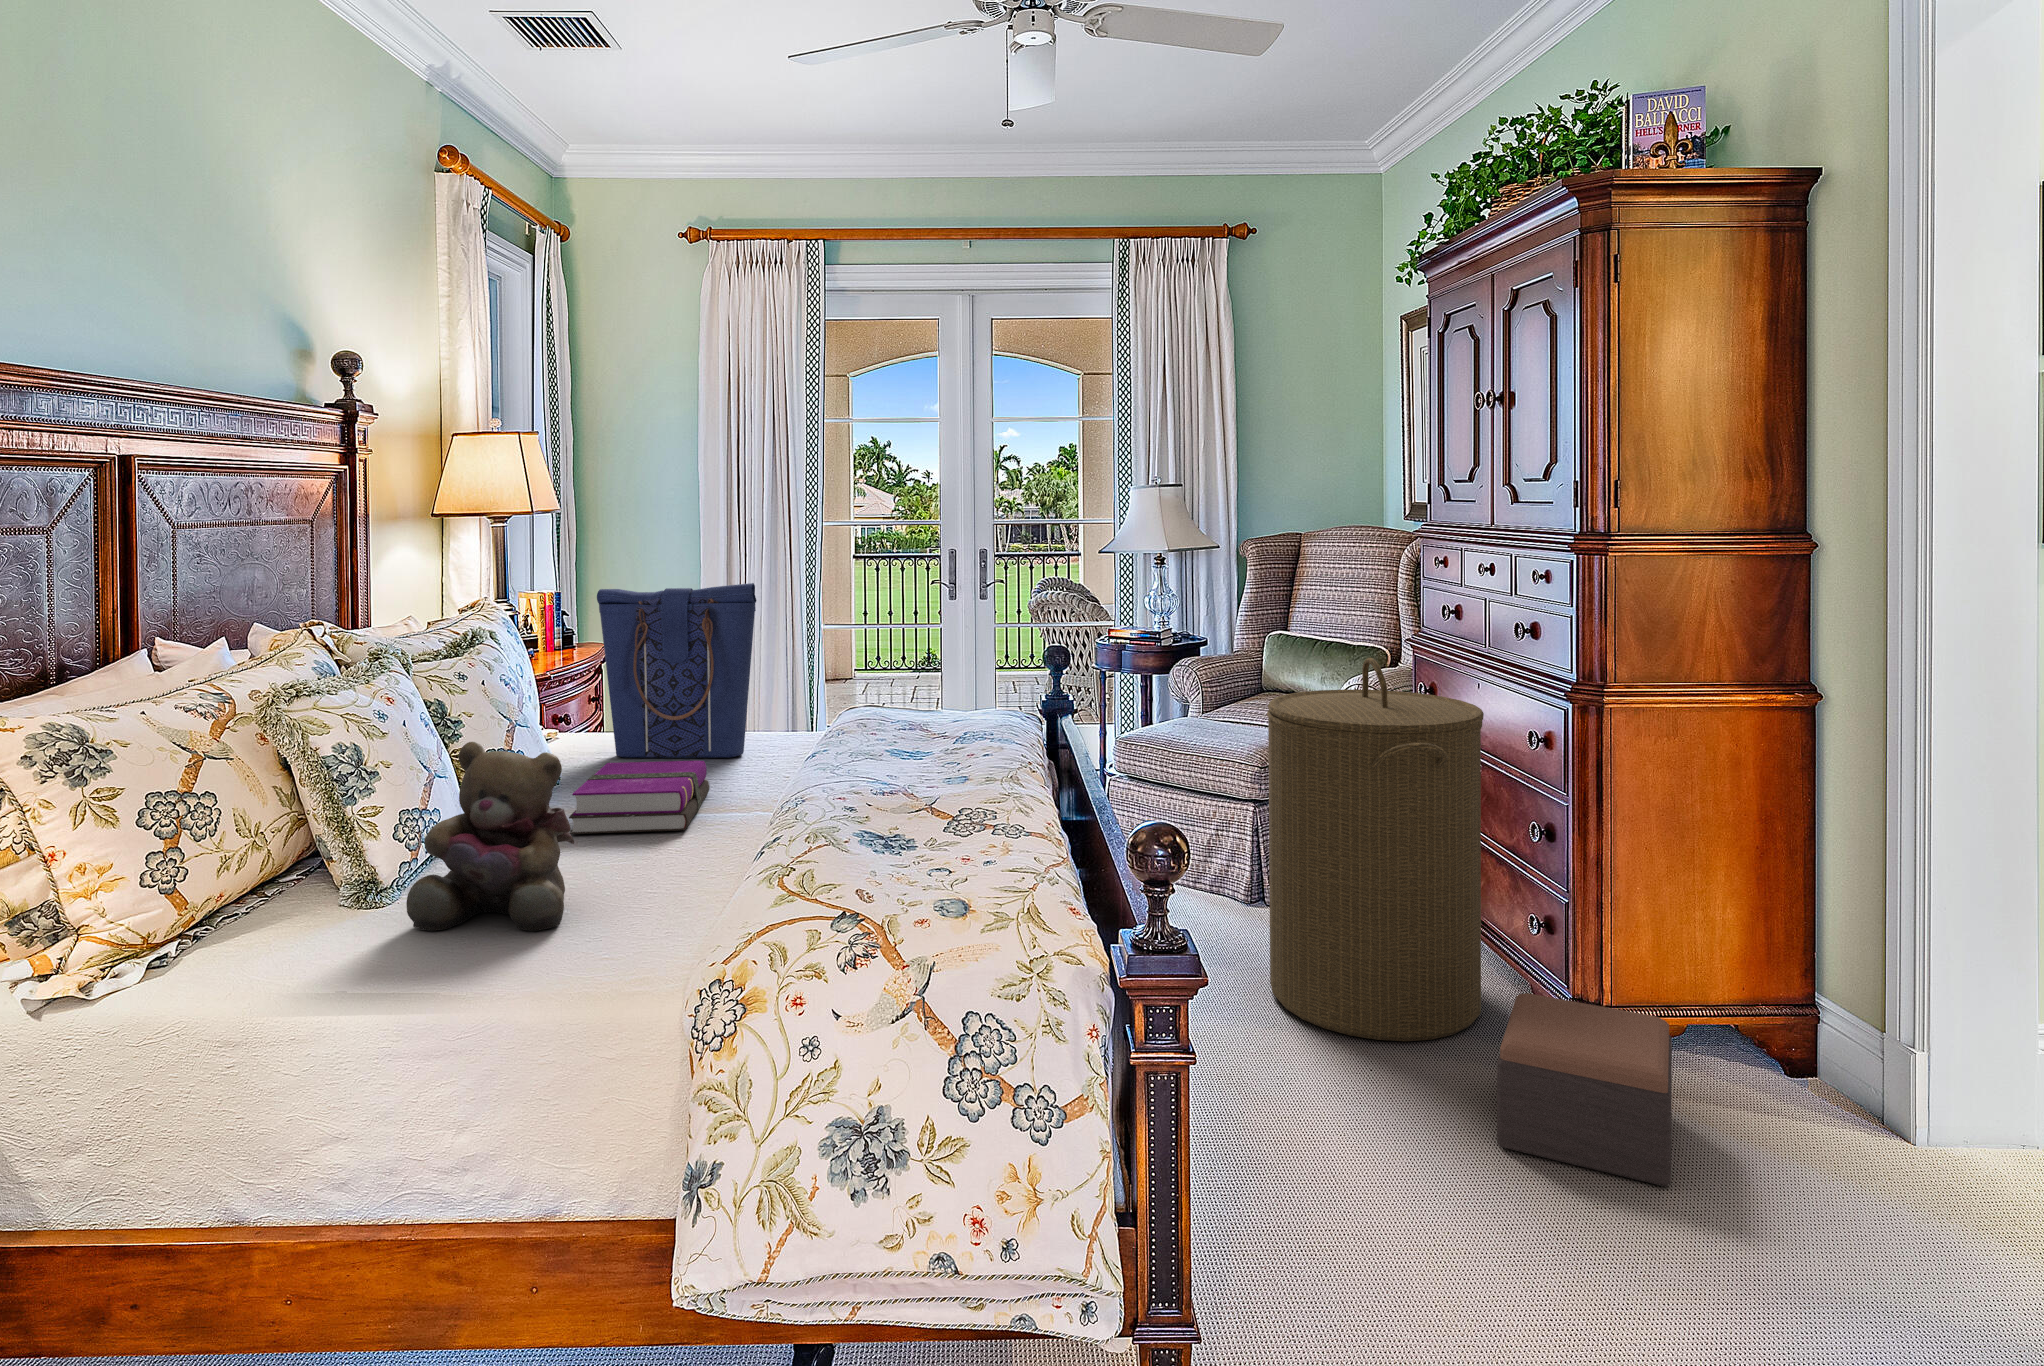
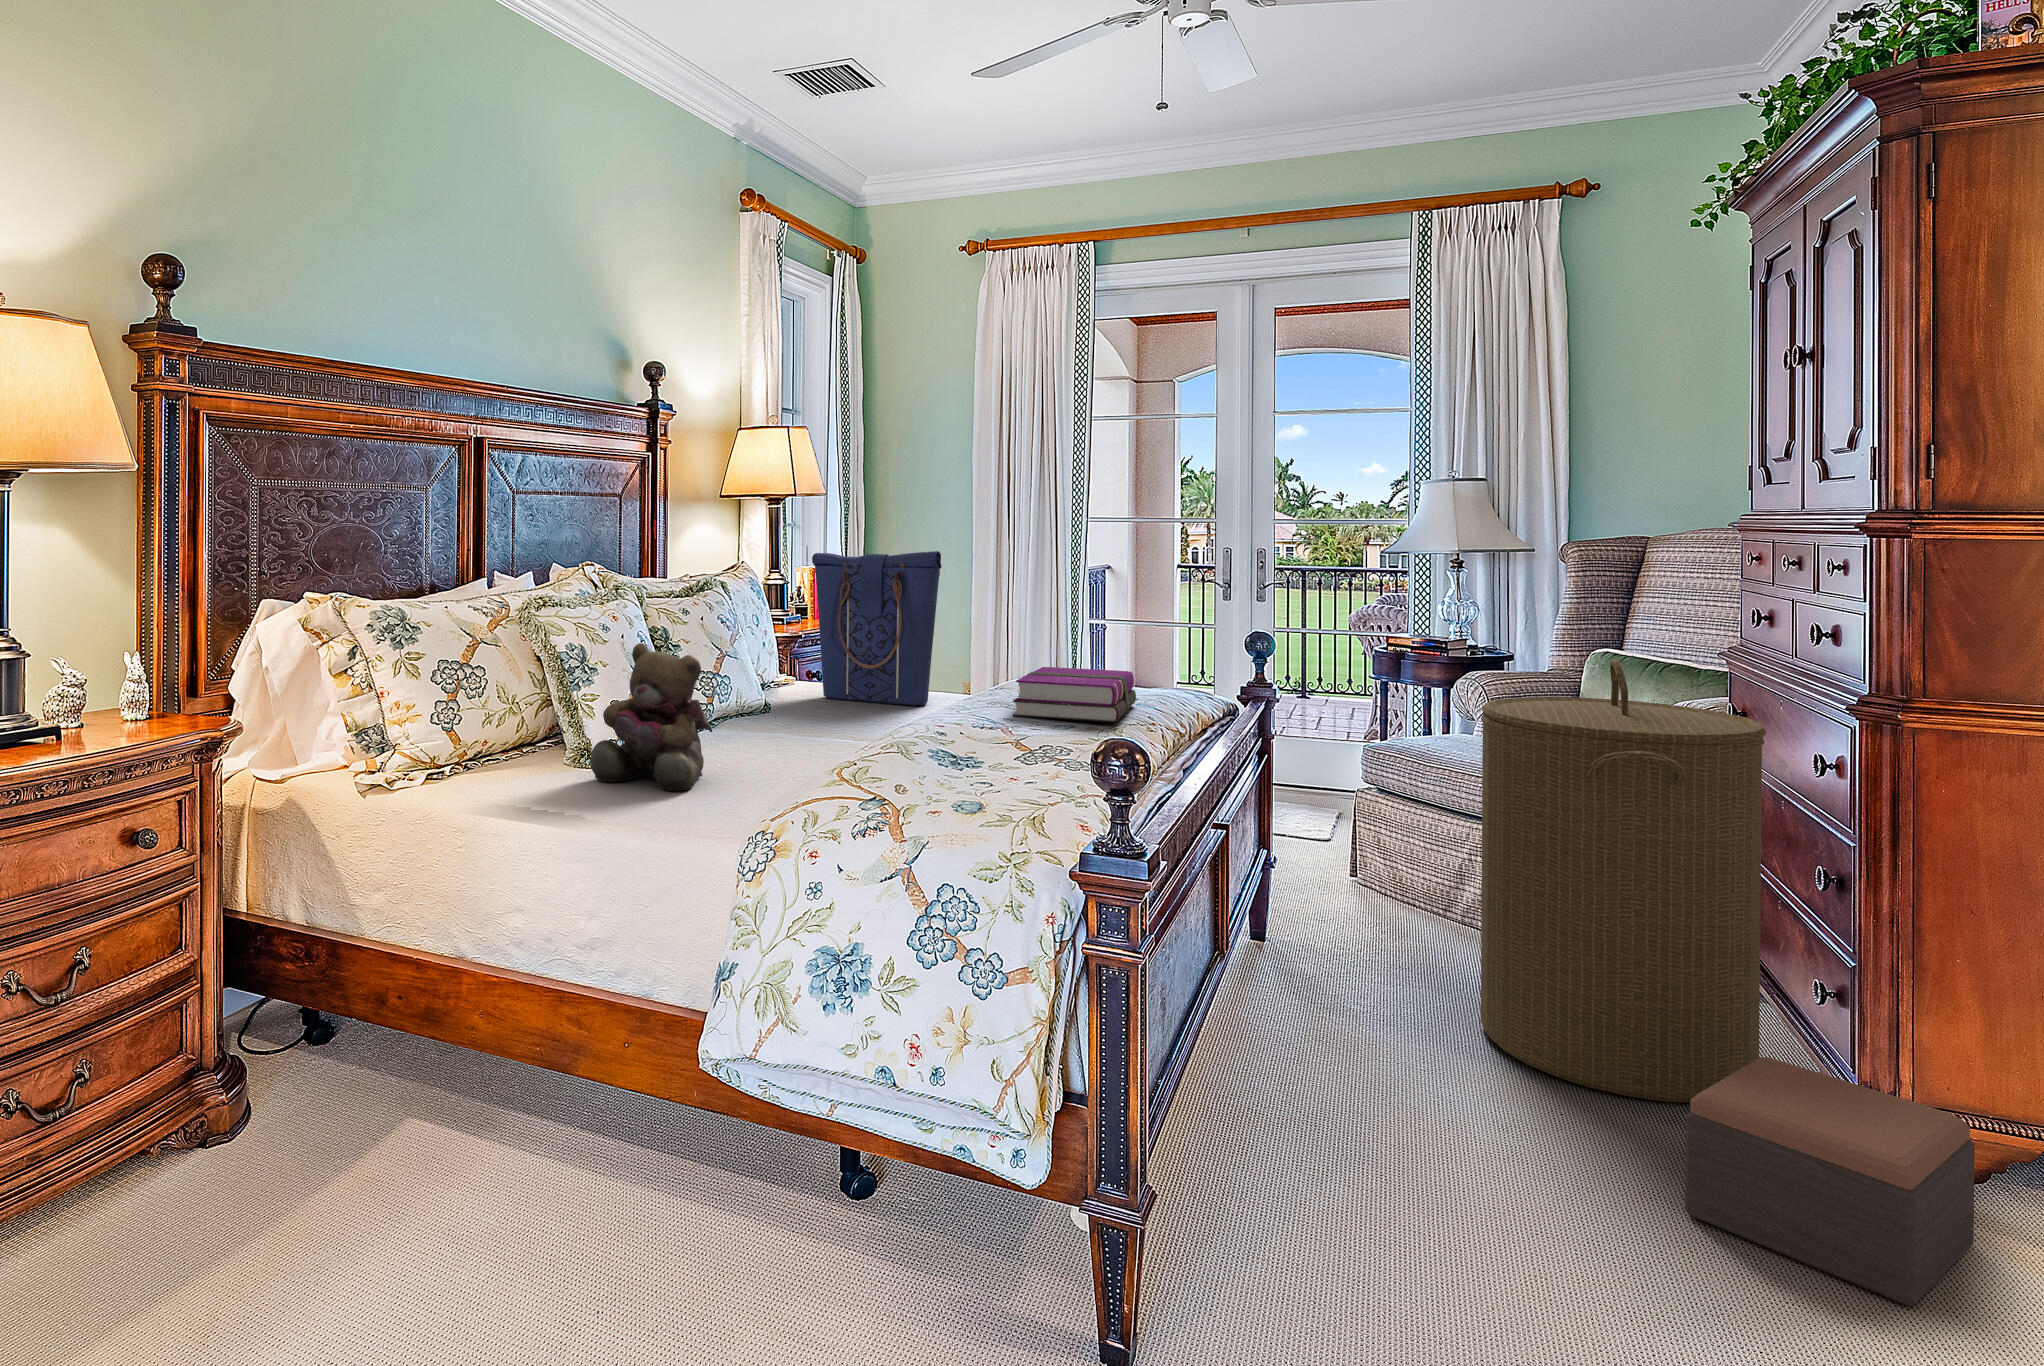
hardback book: present [569,761,710,834] -> present [1013,667,1136,722]

